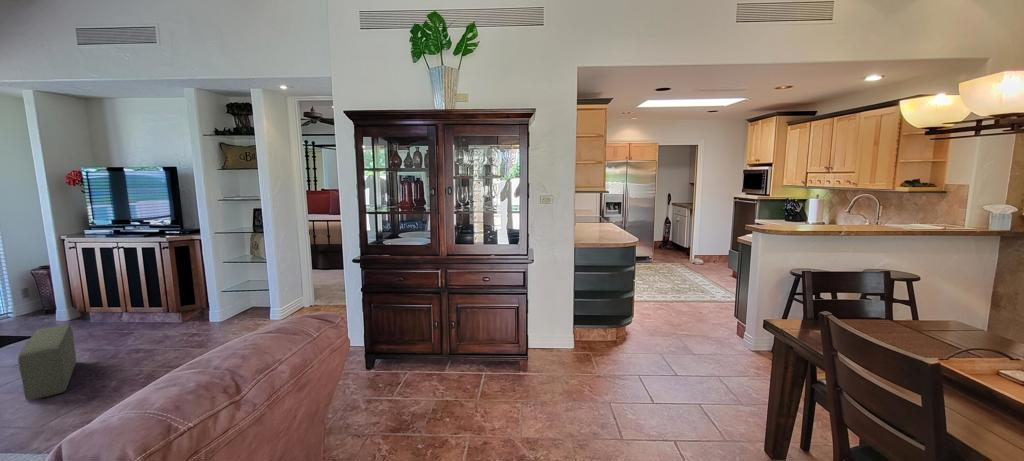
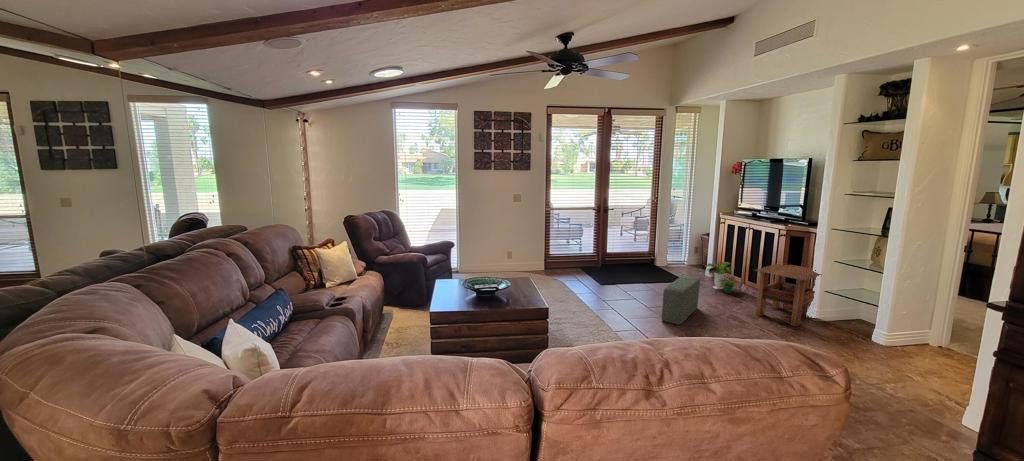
side table: none [145,273,221,340] -> present [755,264,821,327]
potted plant: none [61,294,119,331] -> present [706,262,735,293]

